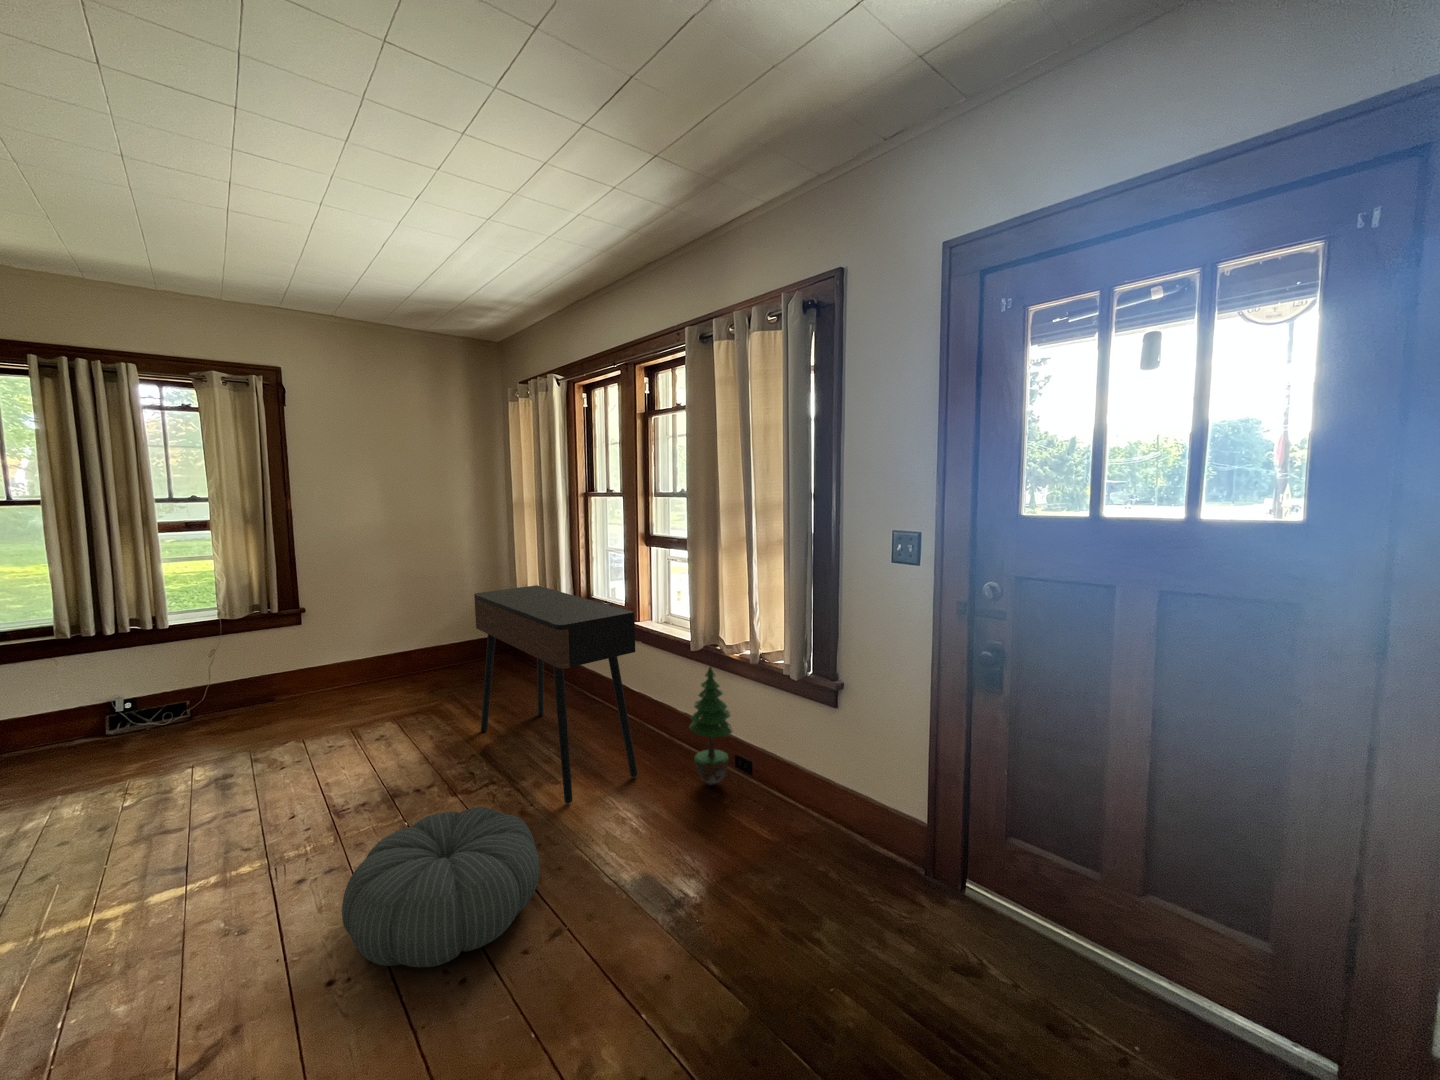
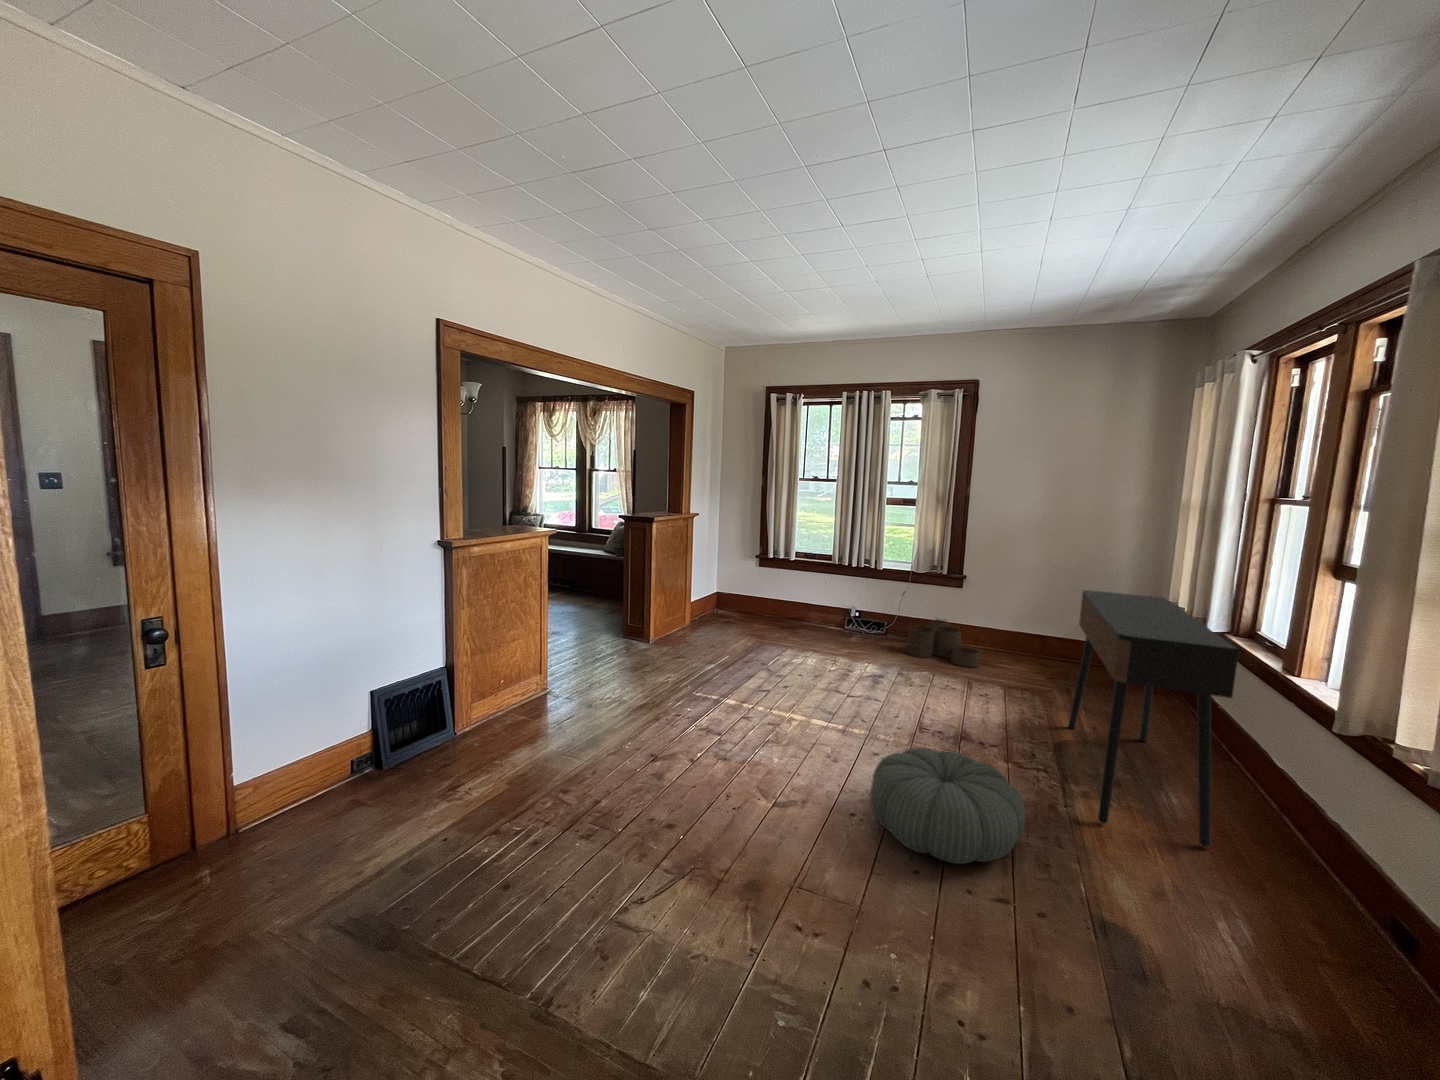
woven basket: none [240,667,350,729] -> present [907,619,979,667]
potted tree: present [689,667,732,785] -> none [1291,754,1379,922]

